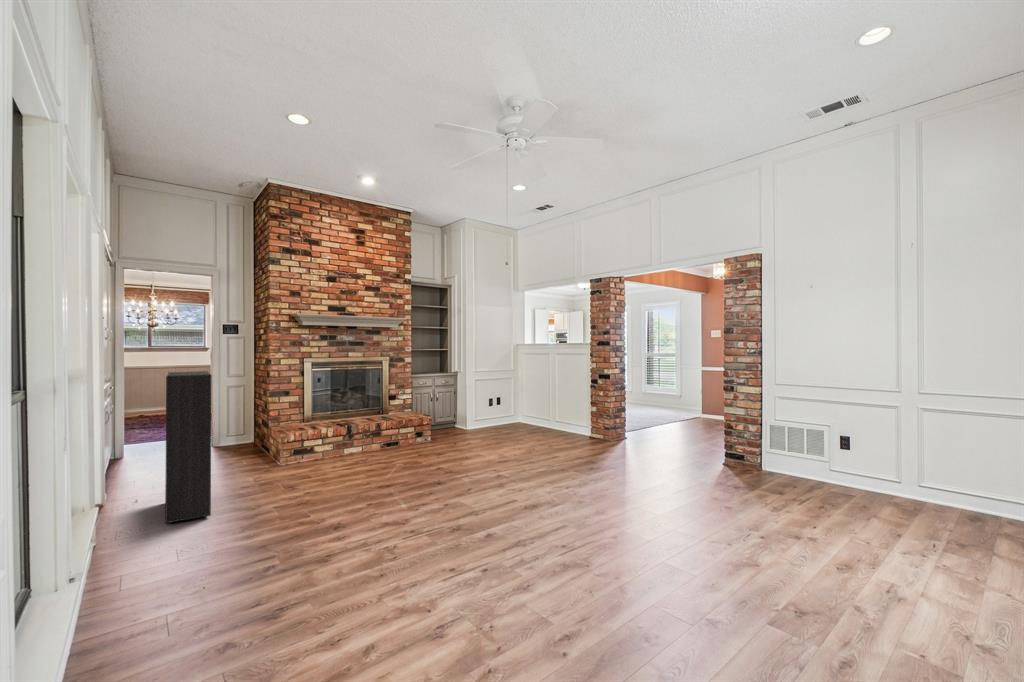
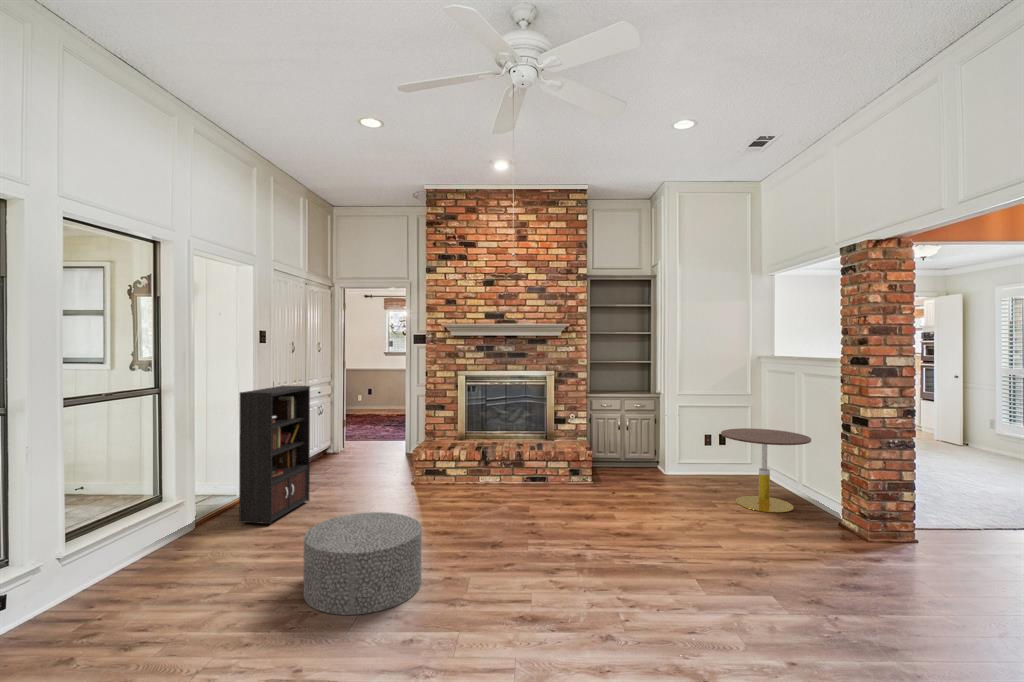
side table: none [518,388,570,437] -> present [721,428,811,513]
ottoman: none [353,463,450,540] -> present [304,512,422,615]

